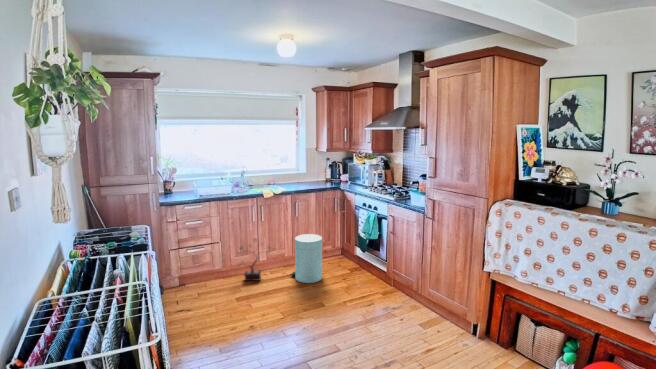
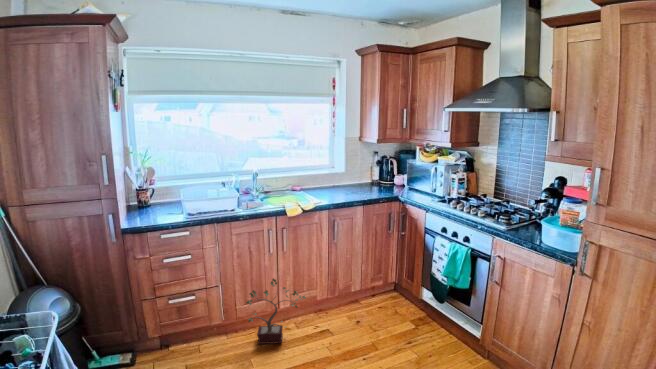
trash can: present [291,234,322,283] -> none [327,271,377,352]

